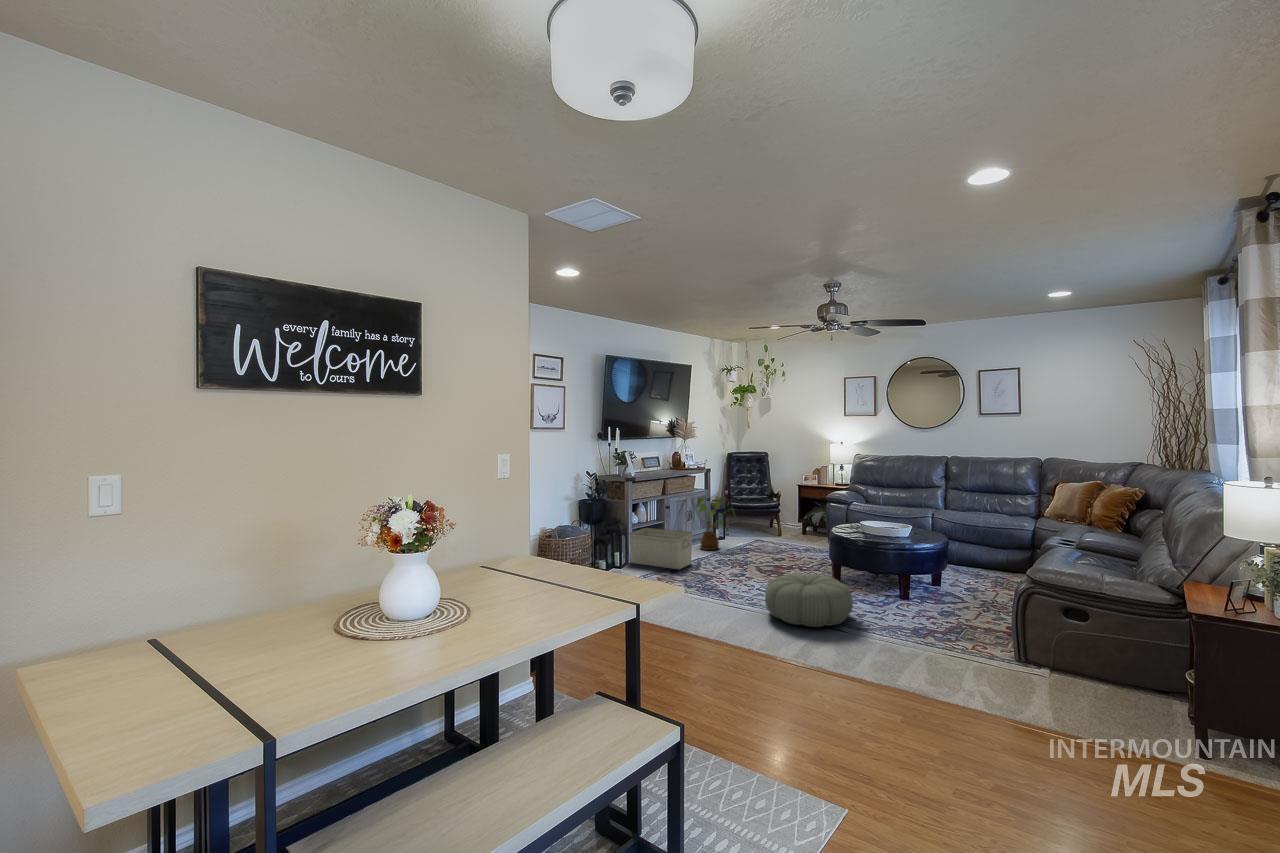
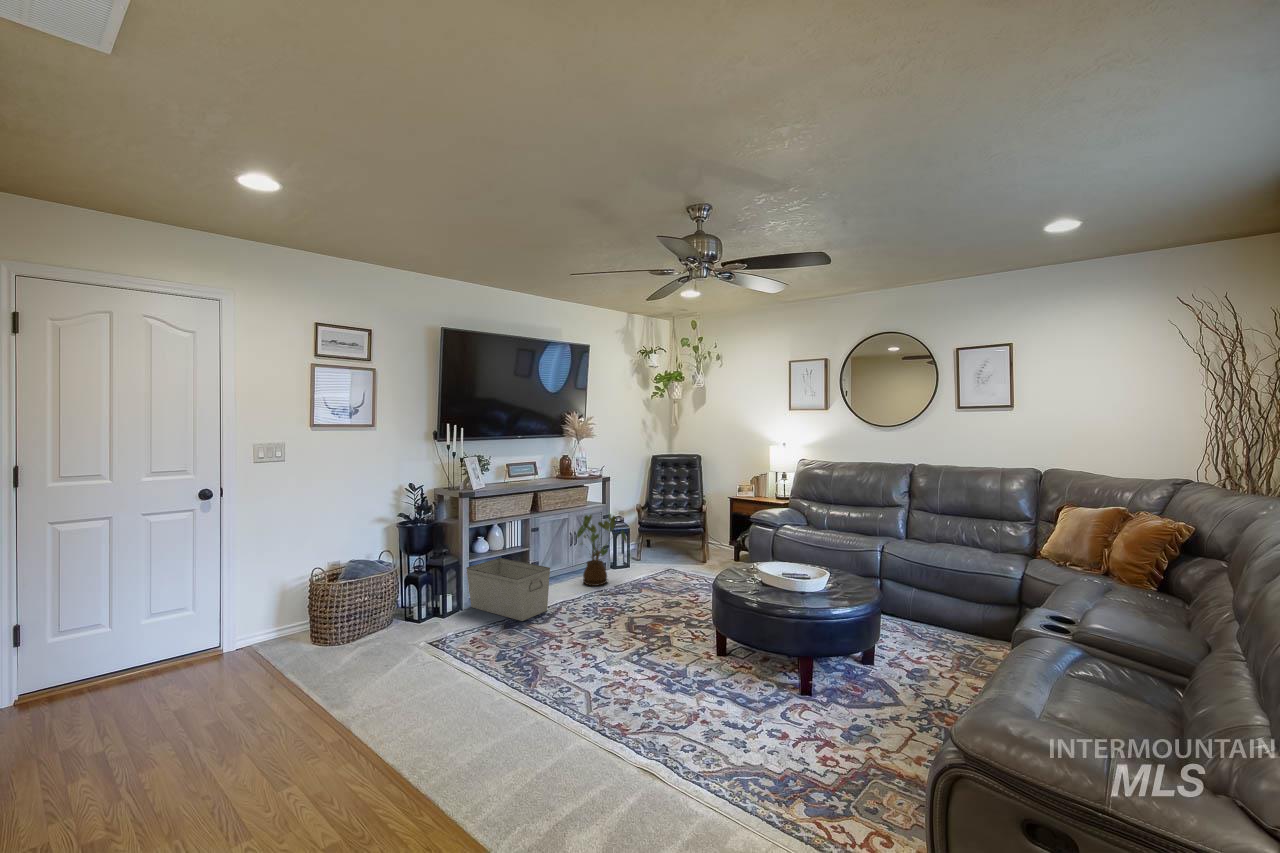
pouf: present [765,574,853,627] -> none [557,659,696,768]

